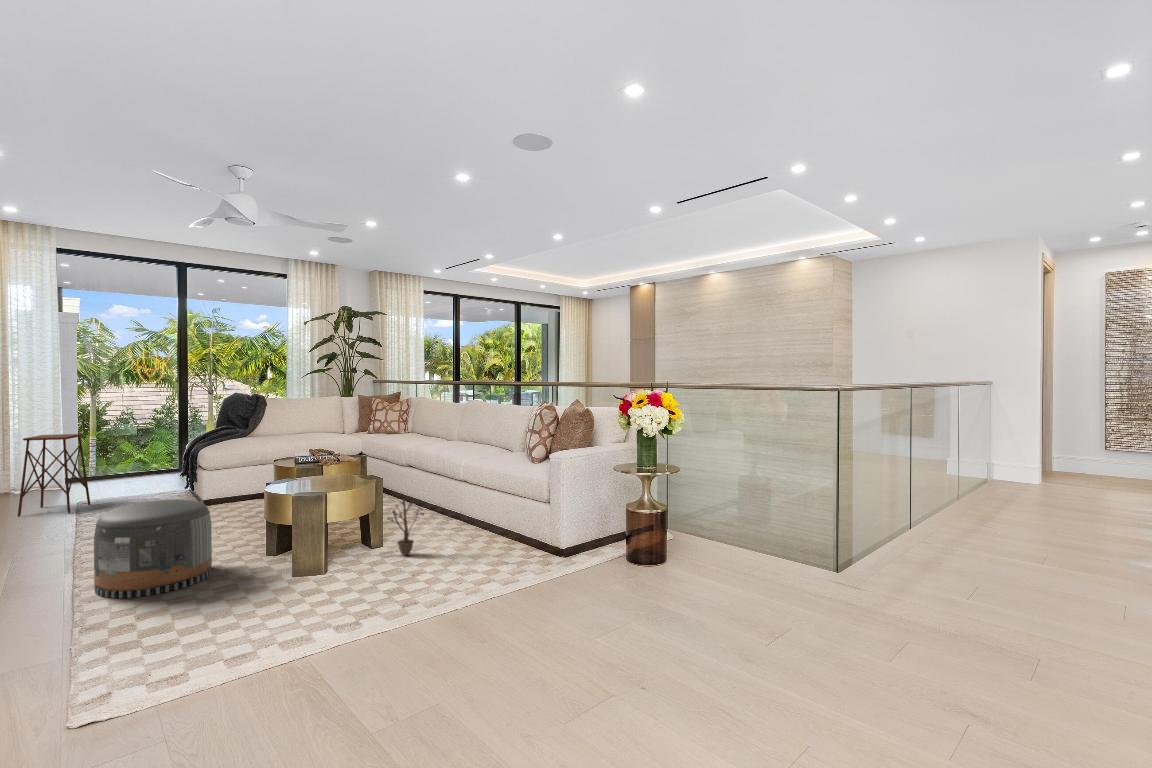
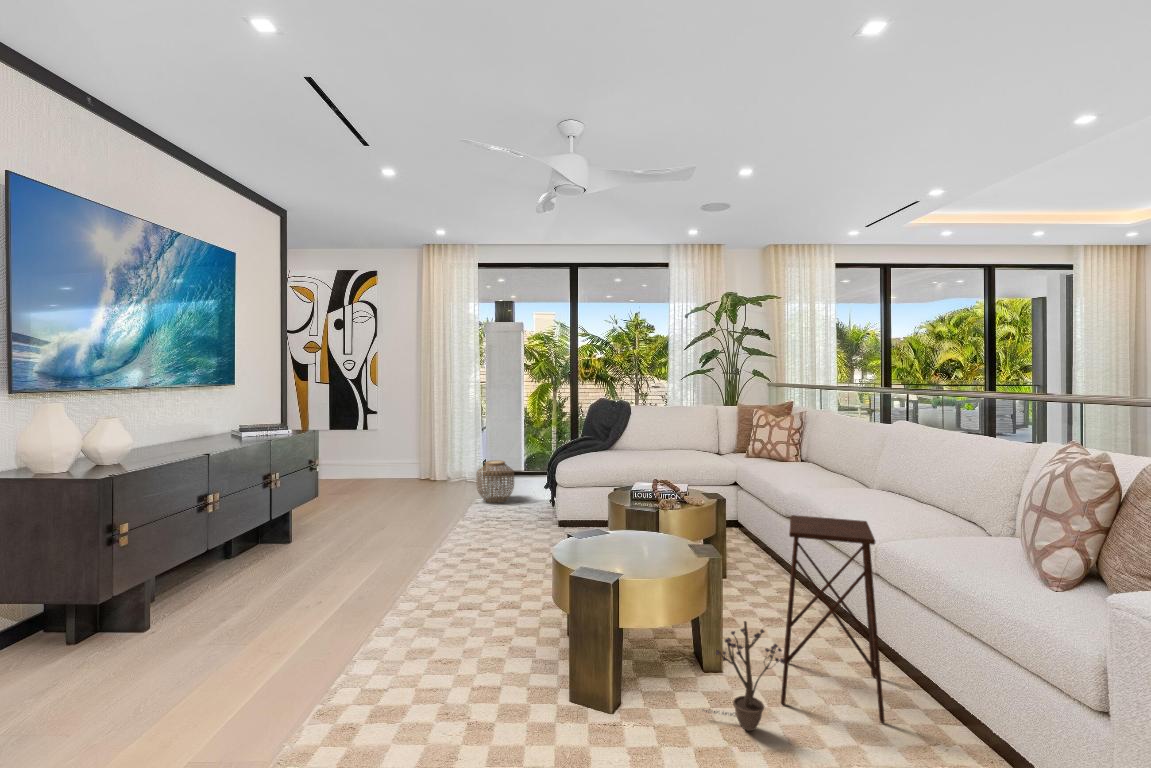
side table: present [18,434,90,517] -> present [781,515,885,723]
woven basket: none [95,454,141,495] -> present [476,460,514,503]
pouf: present [94,500,212,598] -> none [347,551,479,696]

